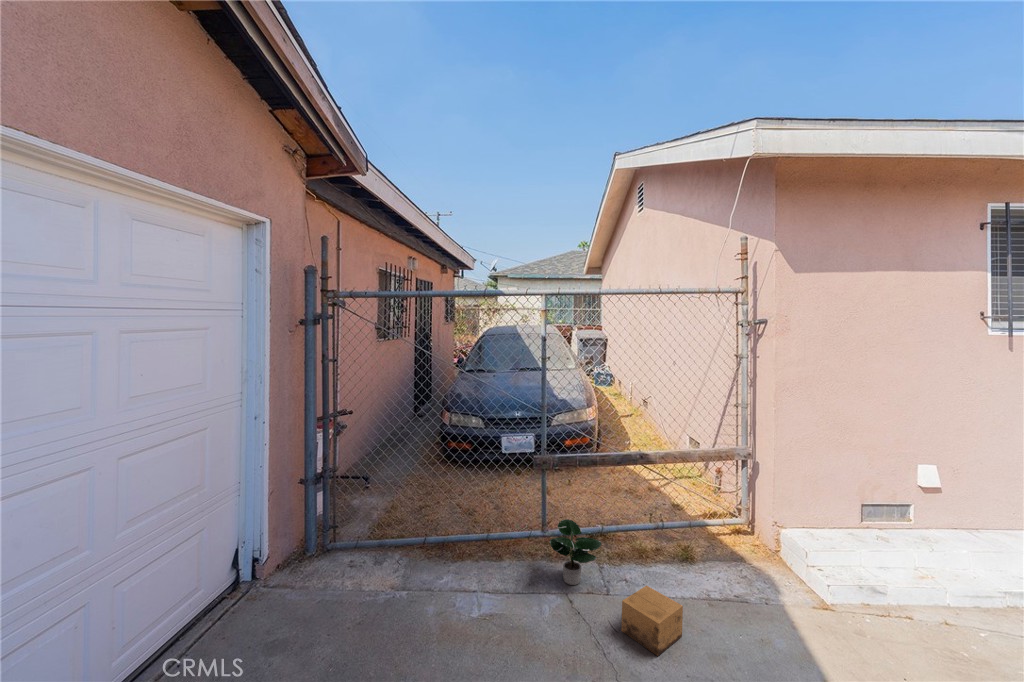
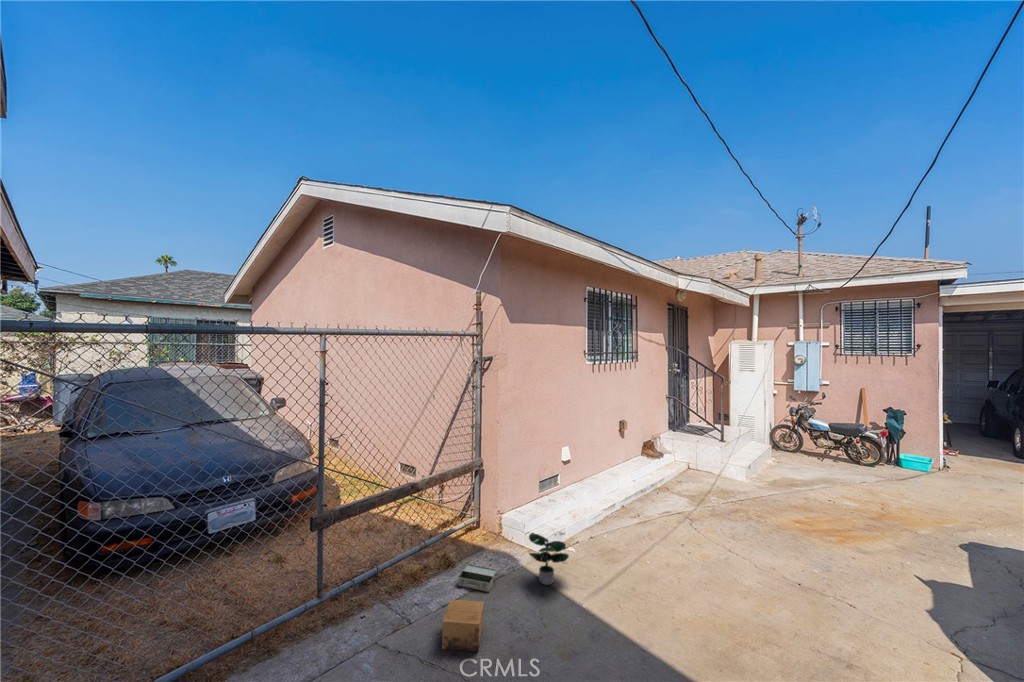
potted plant: present [550,519,602,585] -> present [529,533,569,585]
toolbox: none [683,565,738,606] -> present [458,564,497,592]

